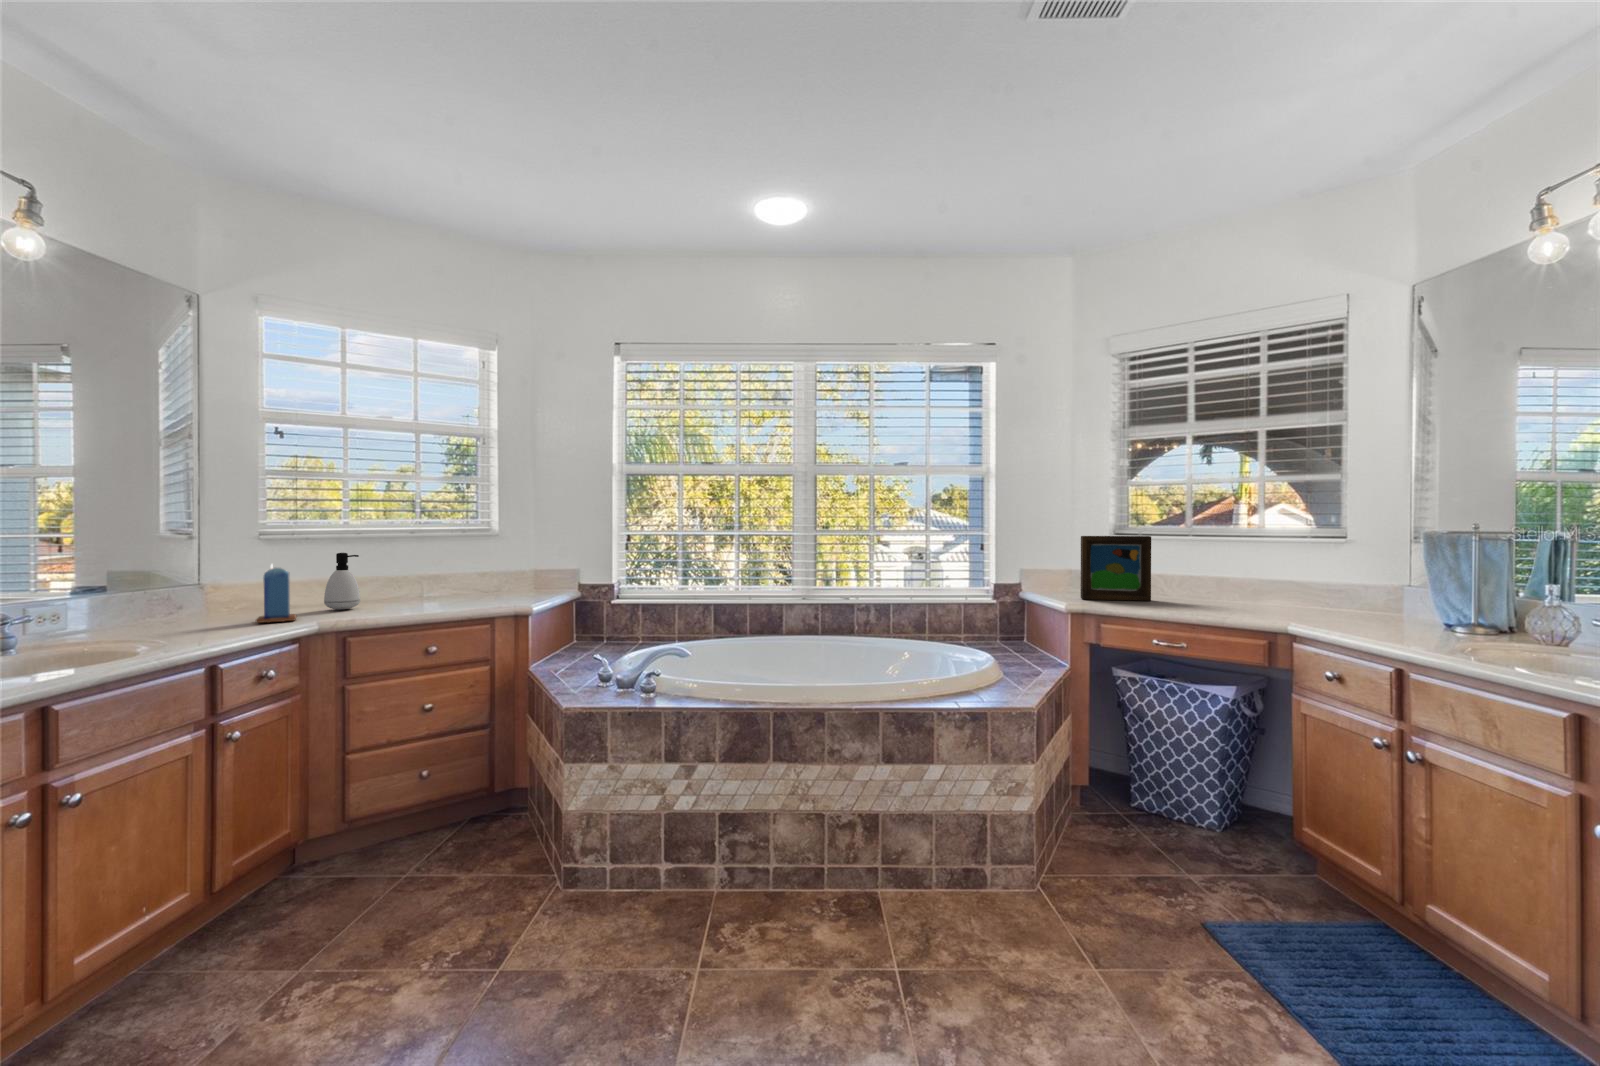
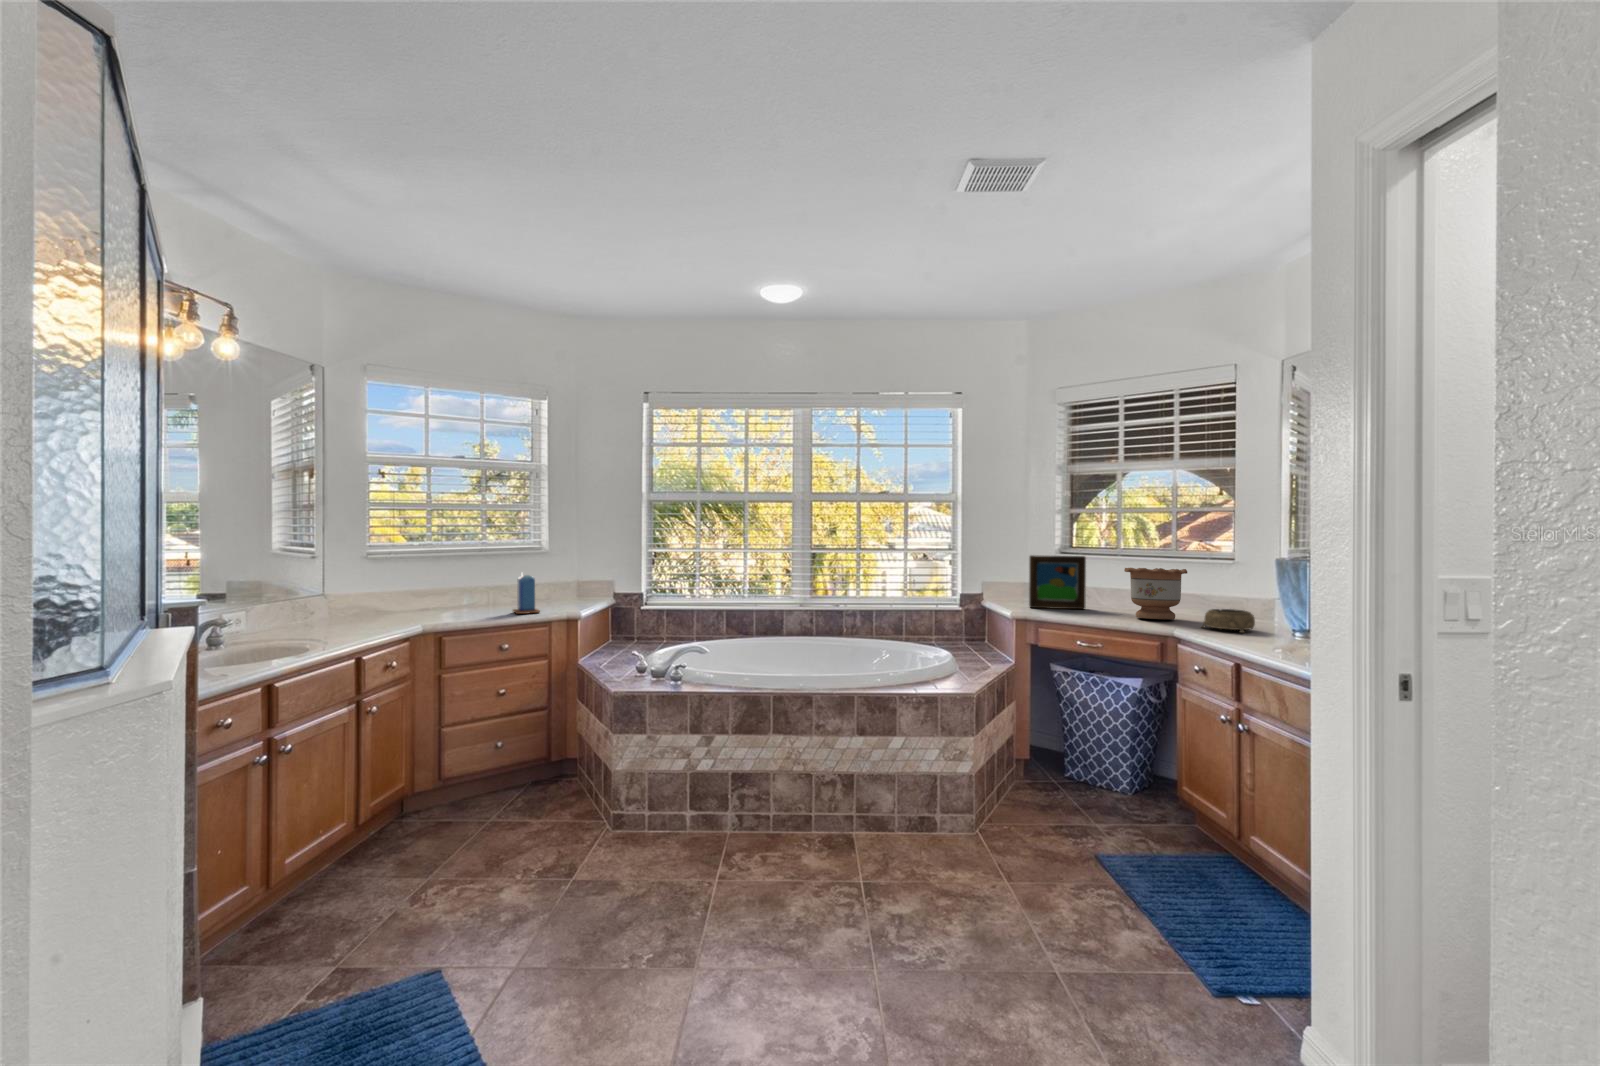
flower pot: none [1207,547,1290,611] -> present [1124,568,1187,619]
soap dispenser: present [324,553,360,610] -> none [419,570,447,615]
candle: present [256,565,297,623] -> present [513,573,540,614]
decorative bowl: none [1316,598,1390,628] -> present [1202,609,1255,633]

